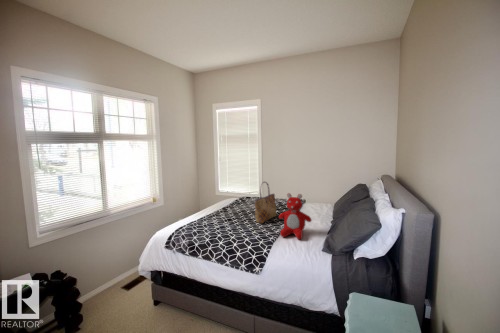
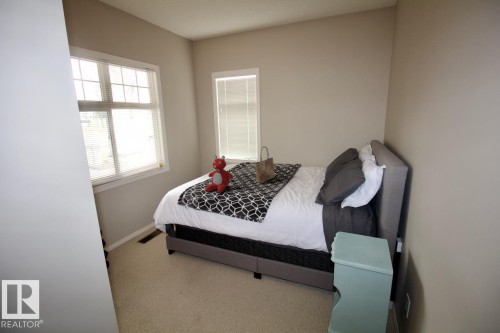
teddy bear: present [279,193,311,239] -> present [206,155,233,193]

